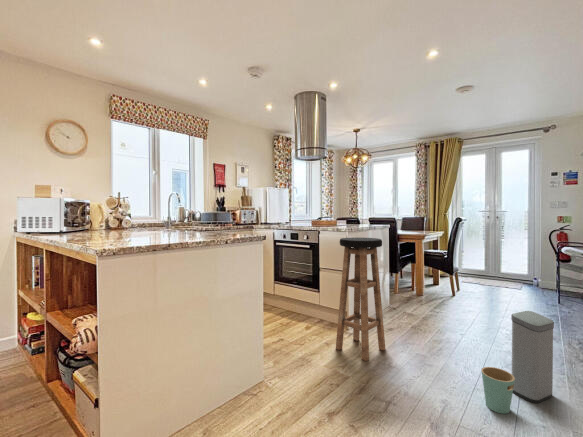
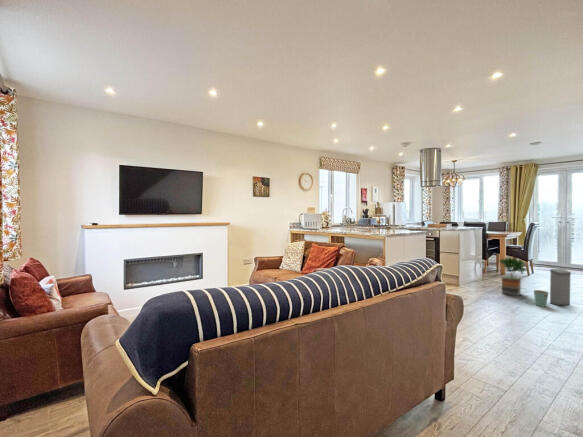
bar stool: present [336,237,385,361] -> none [457,235,485,293]
potted tree: none [409,282,463,364] -> present [499,258,526,296]

